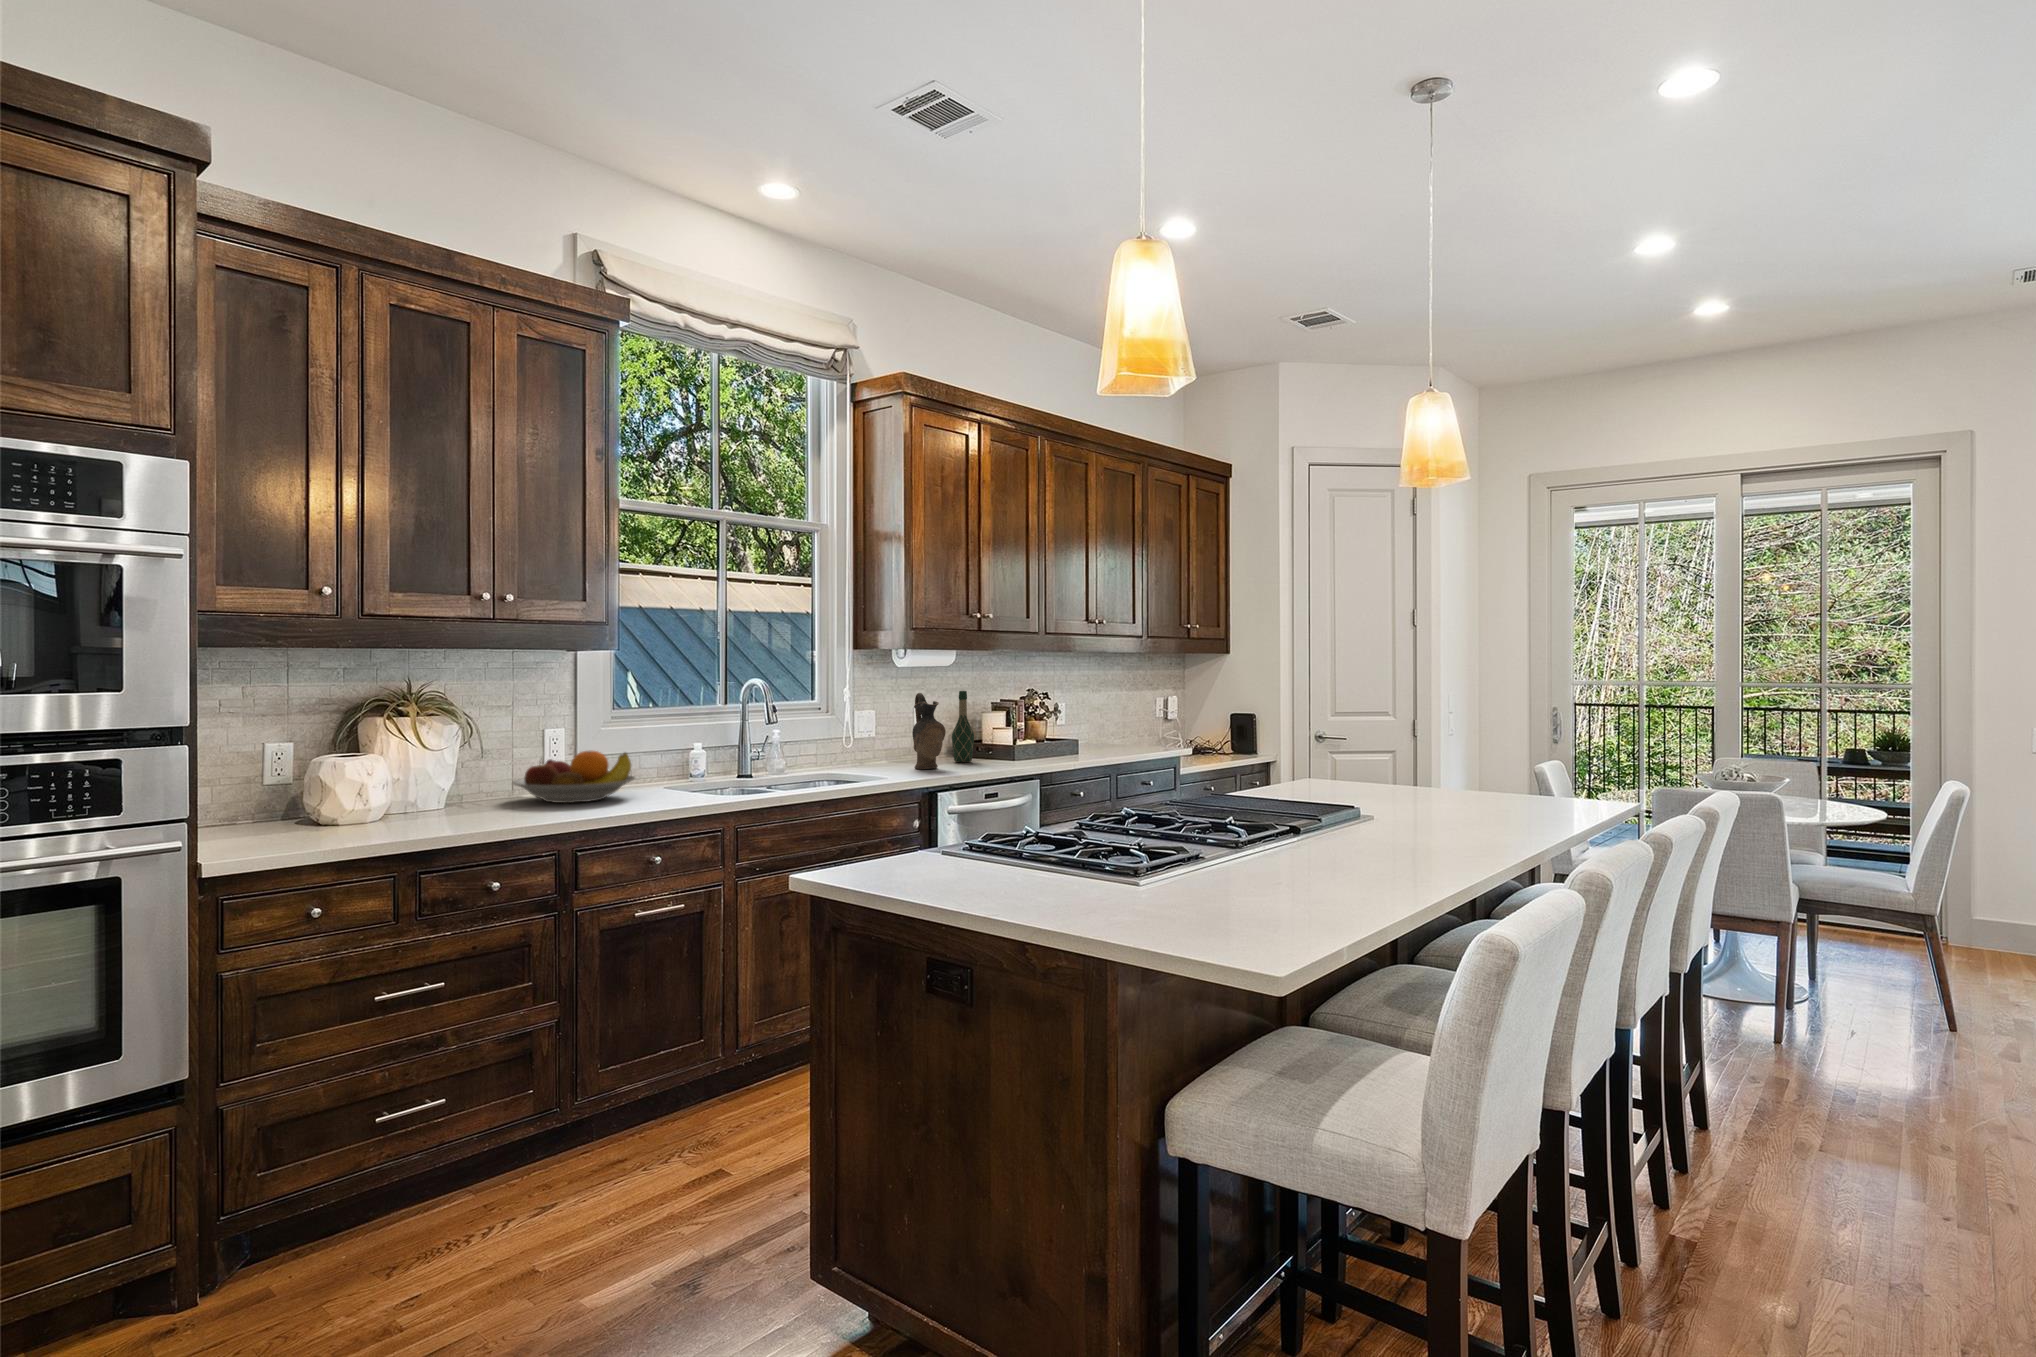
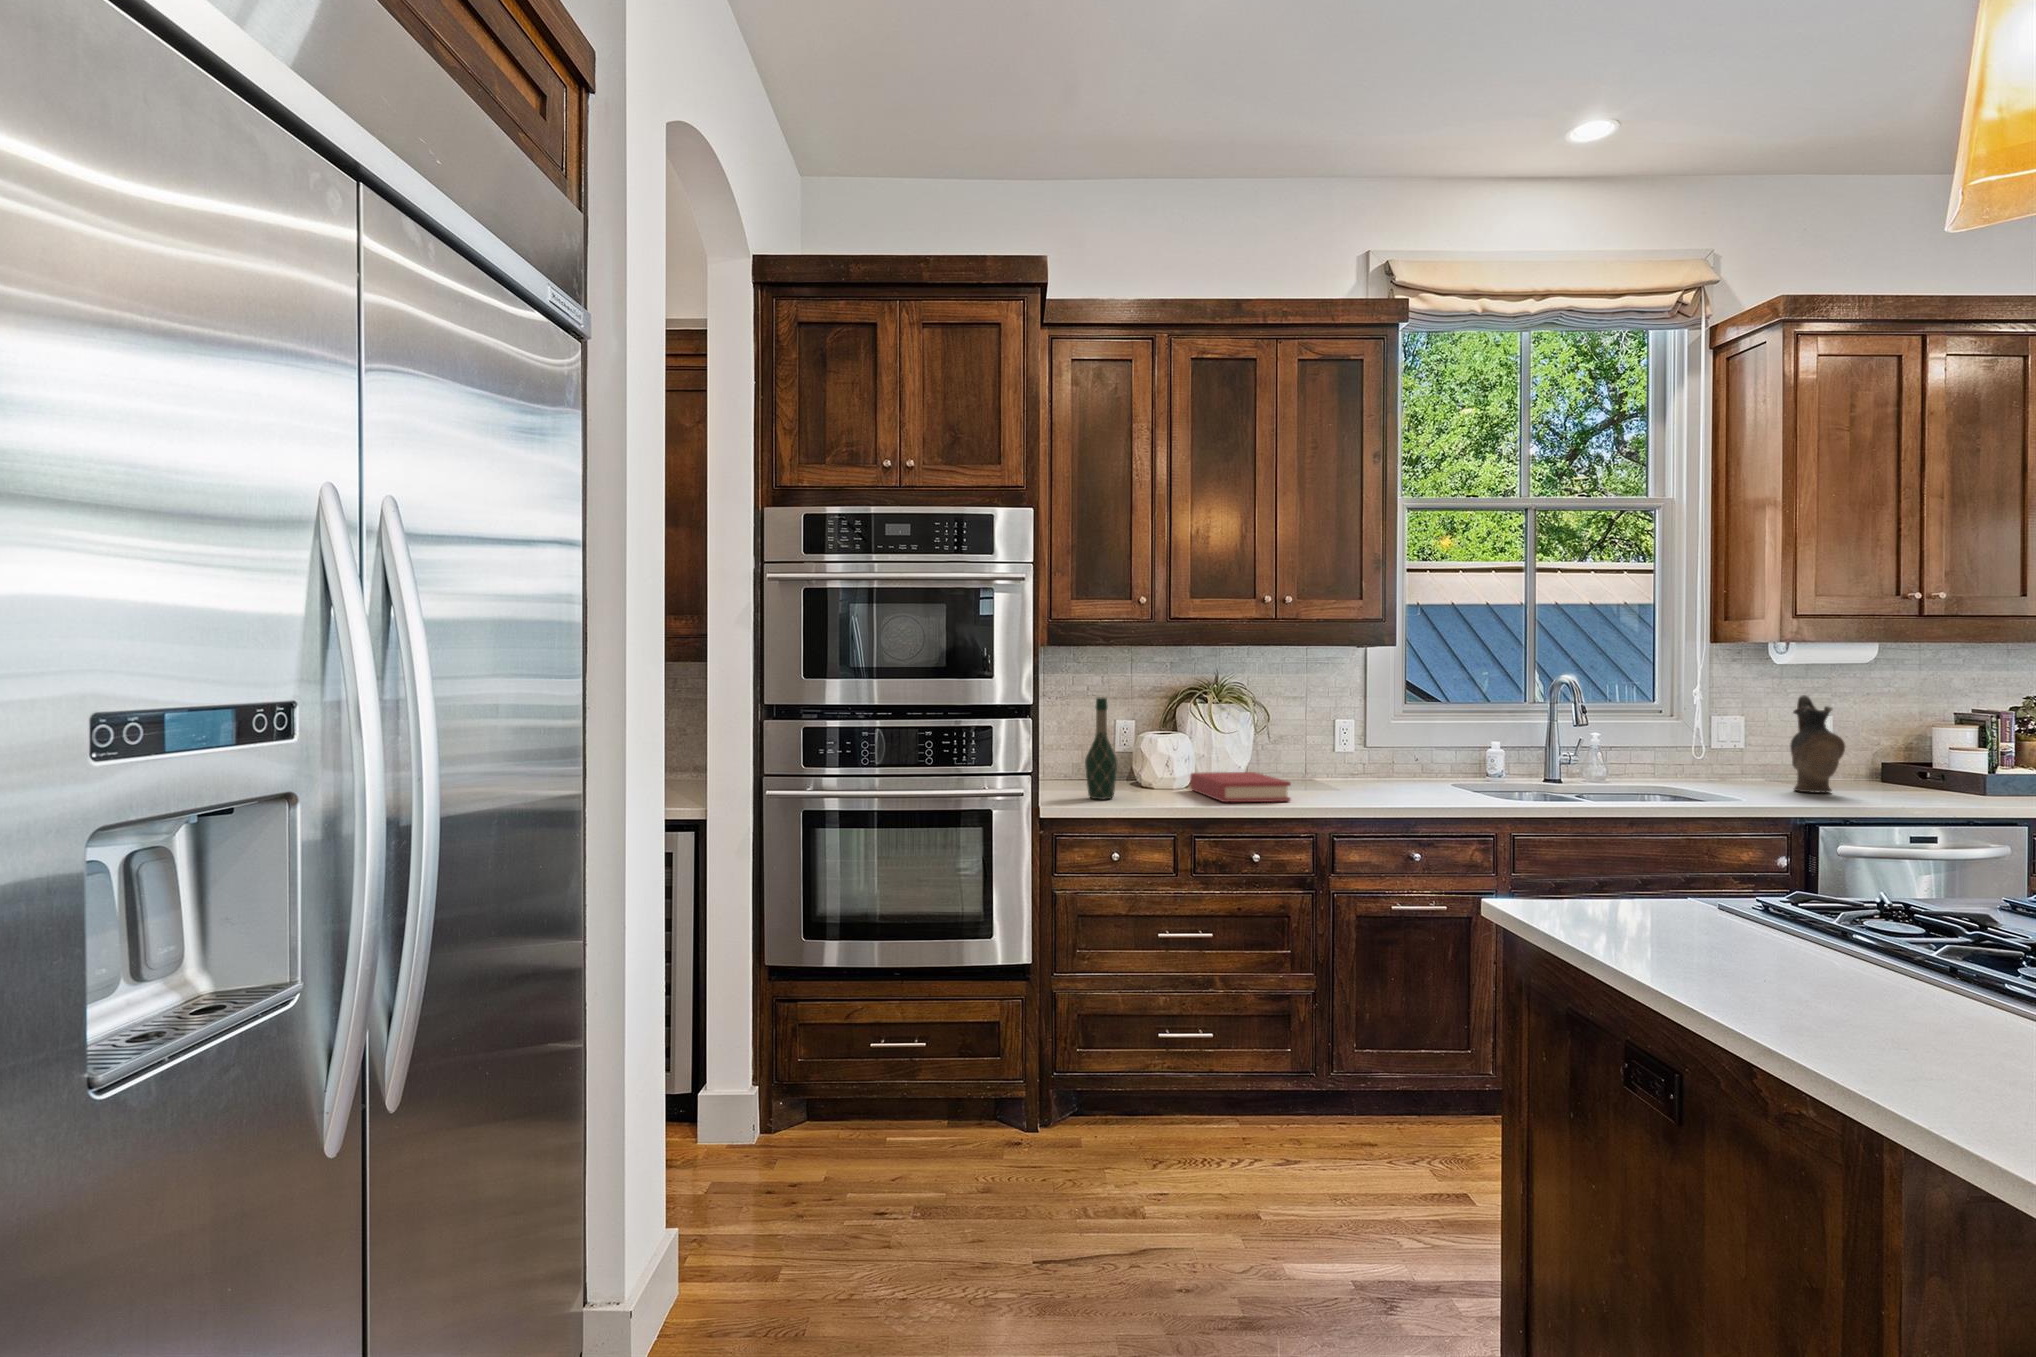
wine bottle: present [952,691,974,762] -> present [1085,697,1117,799]
fruit bowl: present [512,751,635,803] -> none [1296,741,1411,790]
hardback book: none [392,793,529,830] -> present [1190,772,1291,802]

